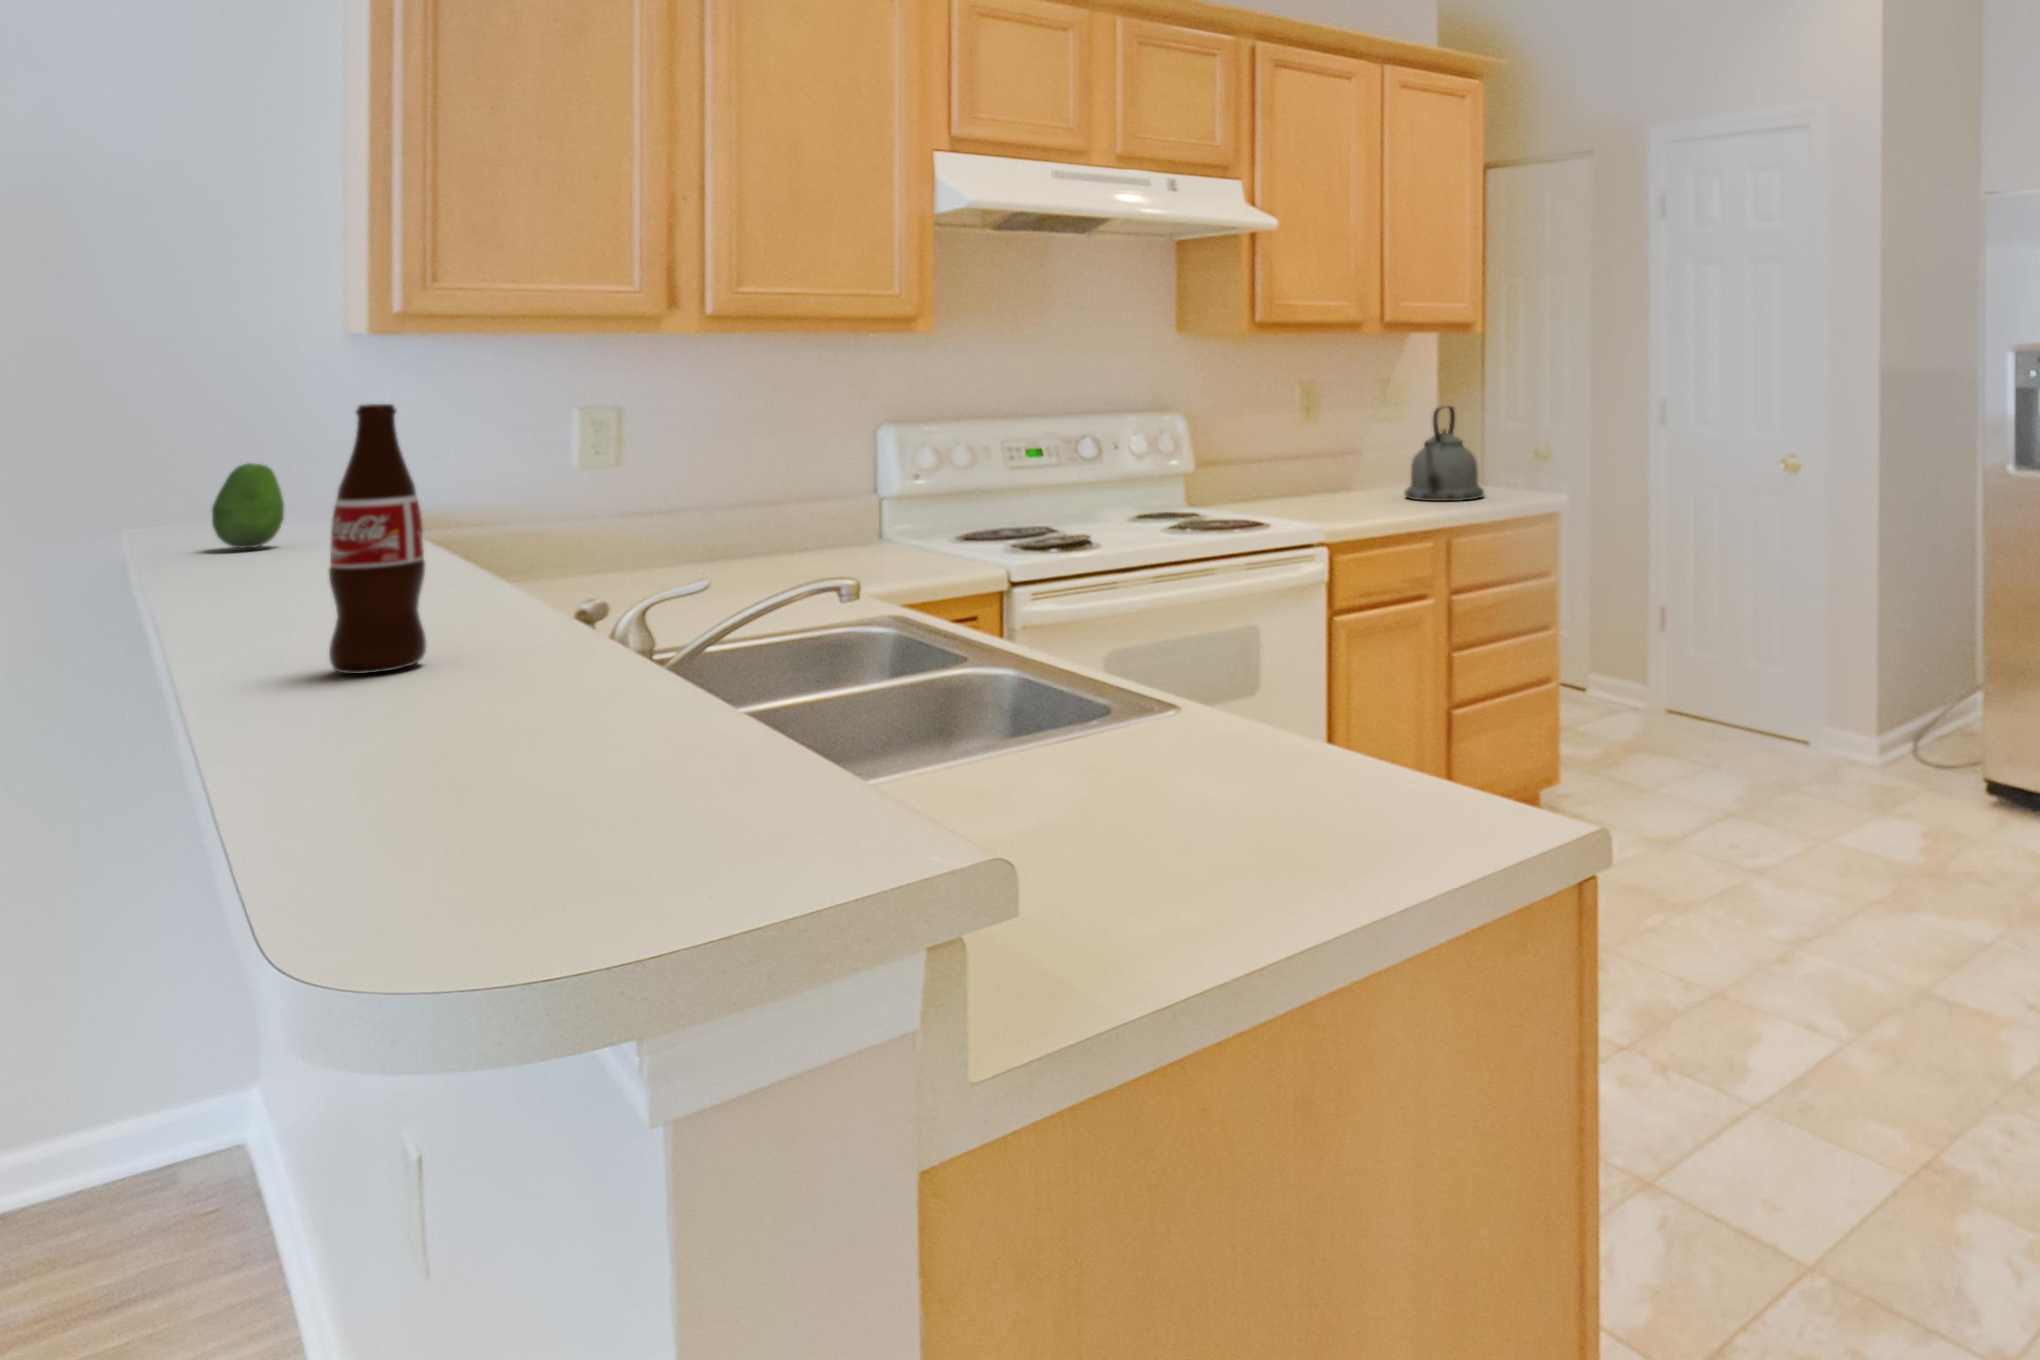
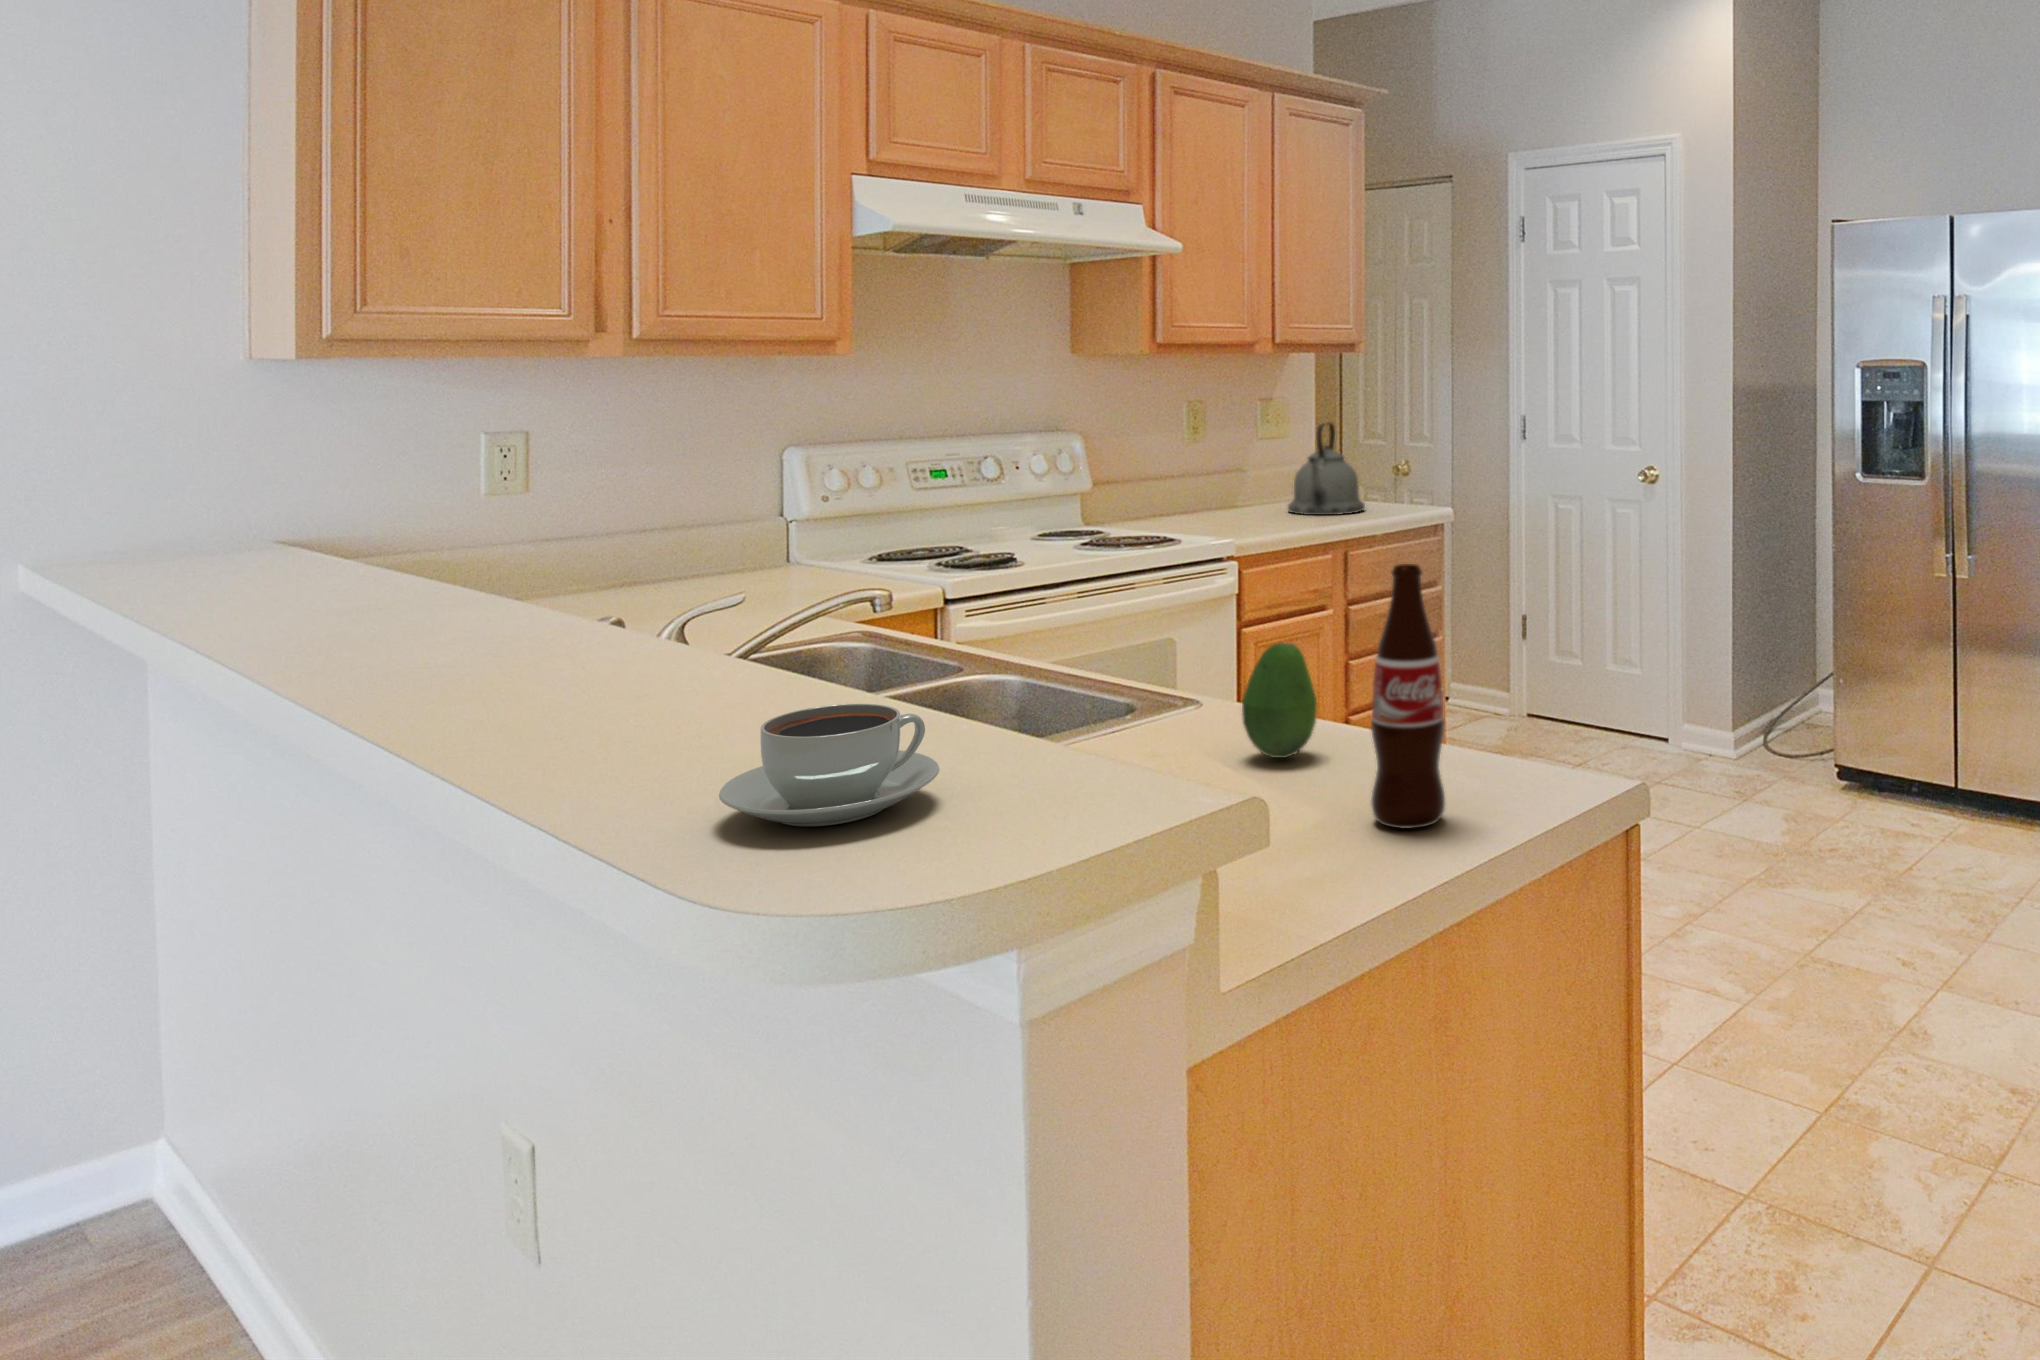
bottle: present [329,404,426,674] -> present [1371,564,1445,829]
fruit: present [212,463,284,548] -> present [1242,643,1317,758]
coffee cup: none [423,701,686,835] -> present [719,704,939,826]

